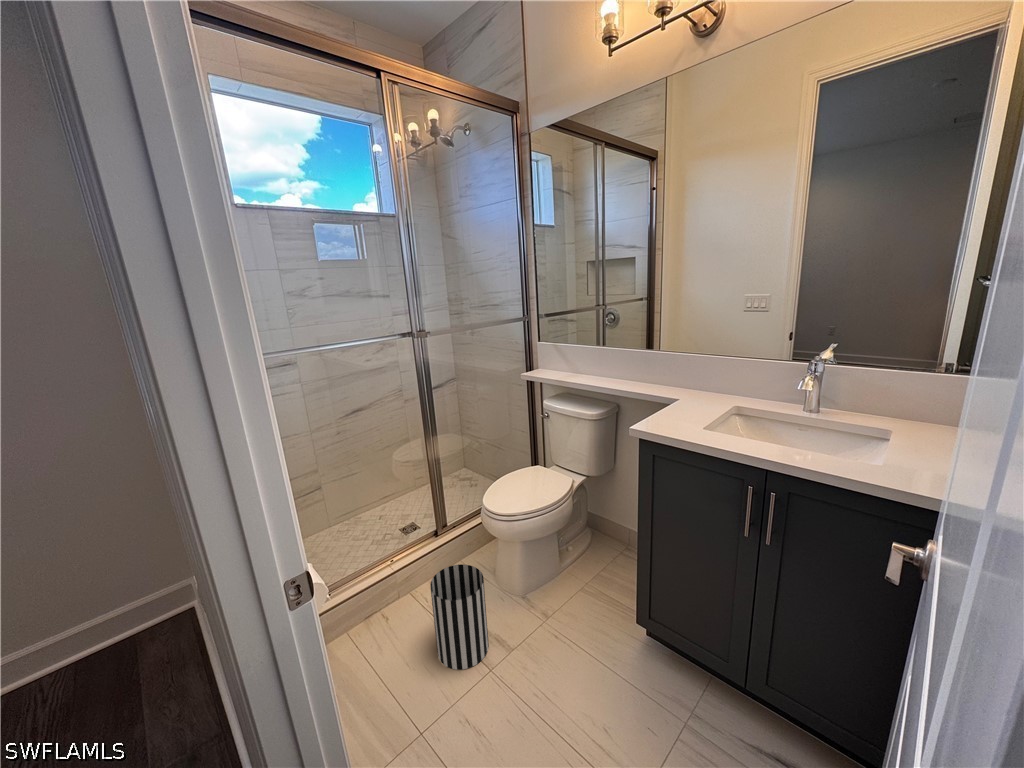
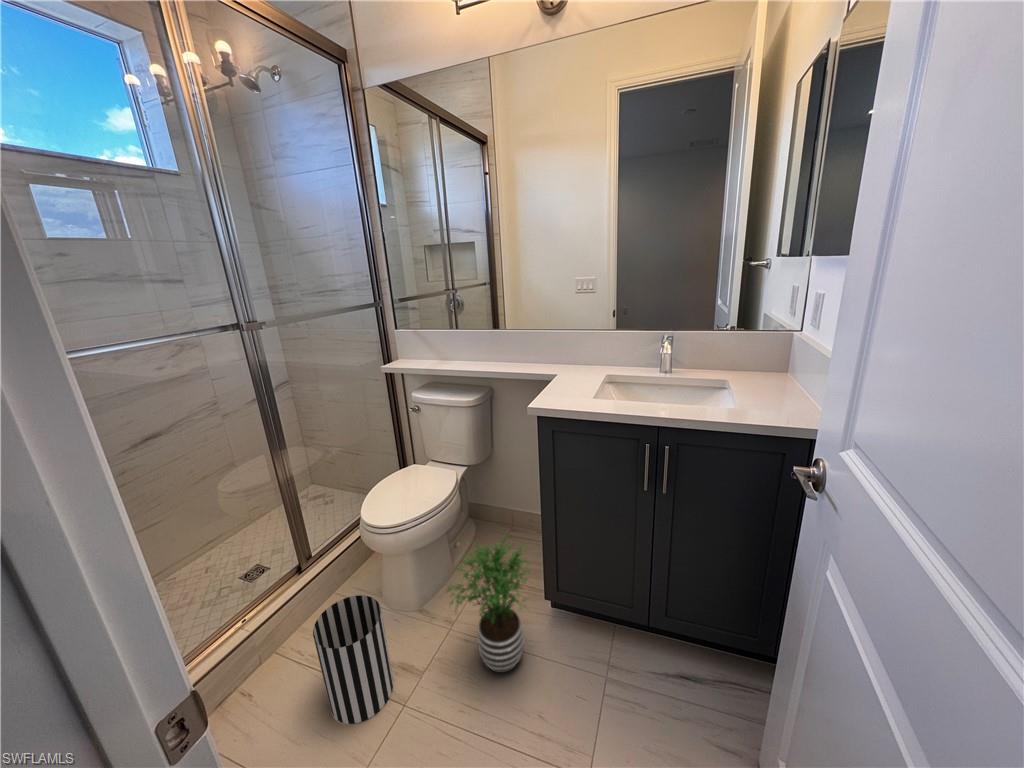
potted plant: none [535,542,628,678] -> present [448,534,530,673]

